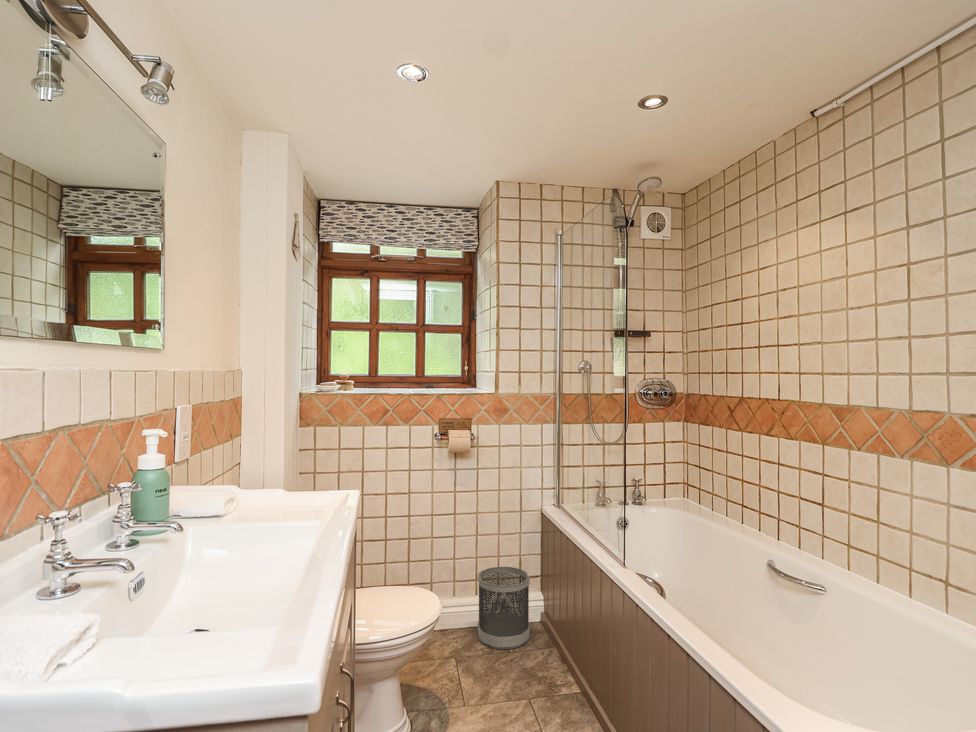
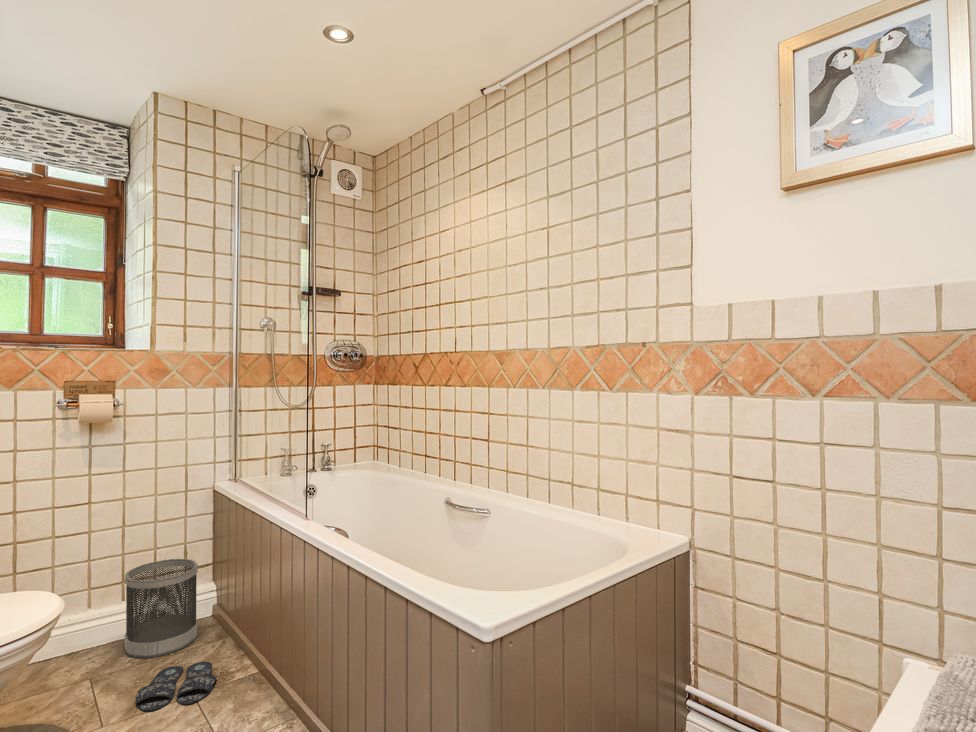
slippers: none [488,663,547,705] -> present [136,661,217,712]

